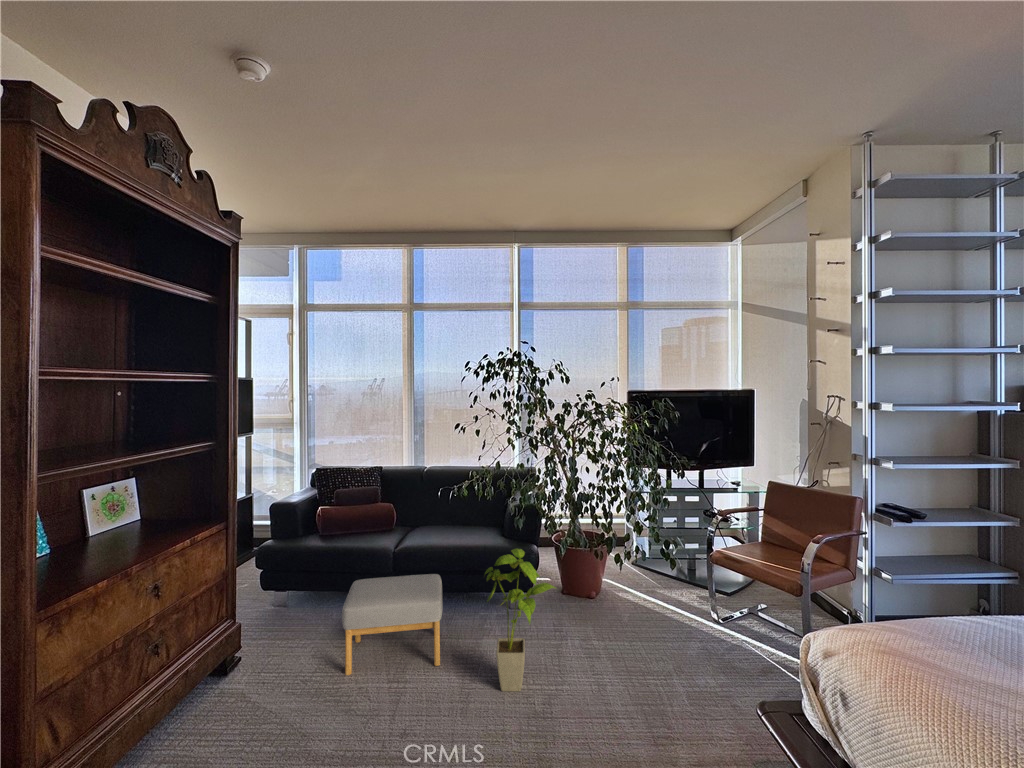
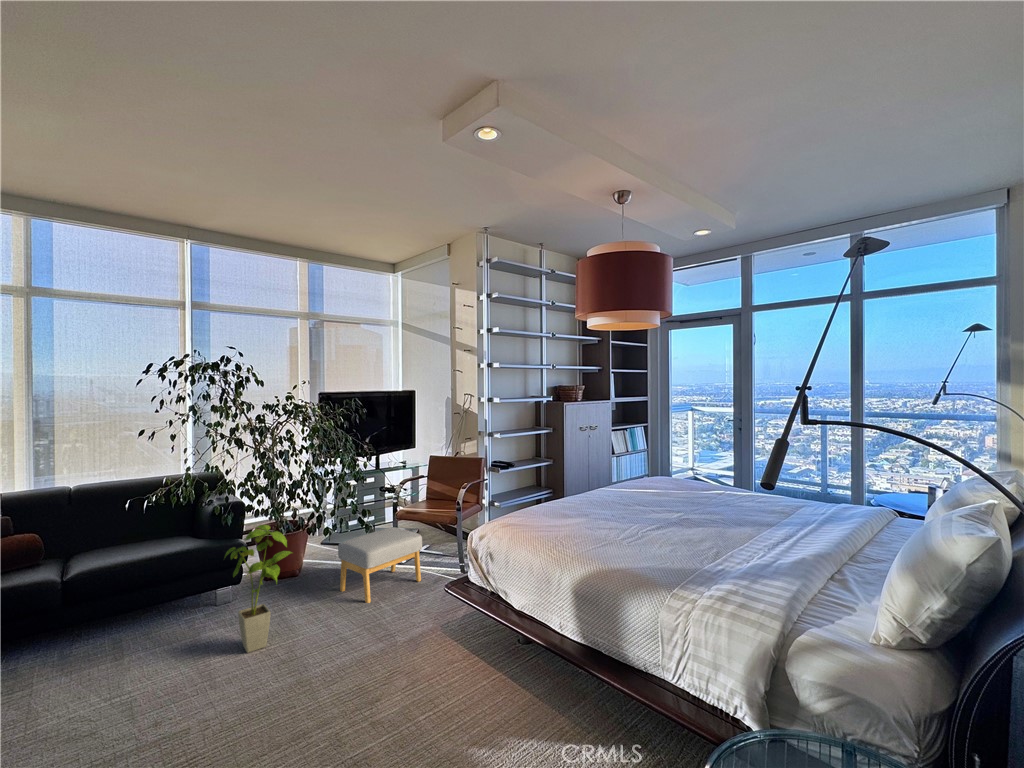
footstool: present [342,574,442,675] -> present [338,527,422,603]

